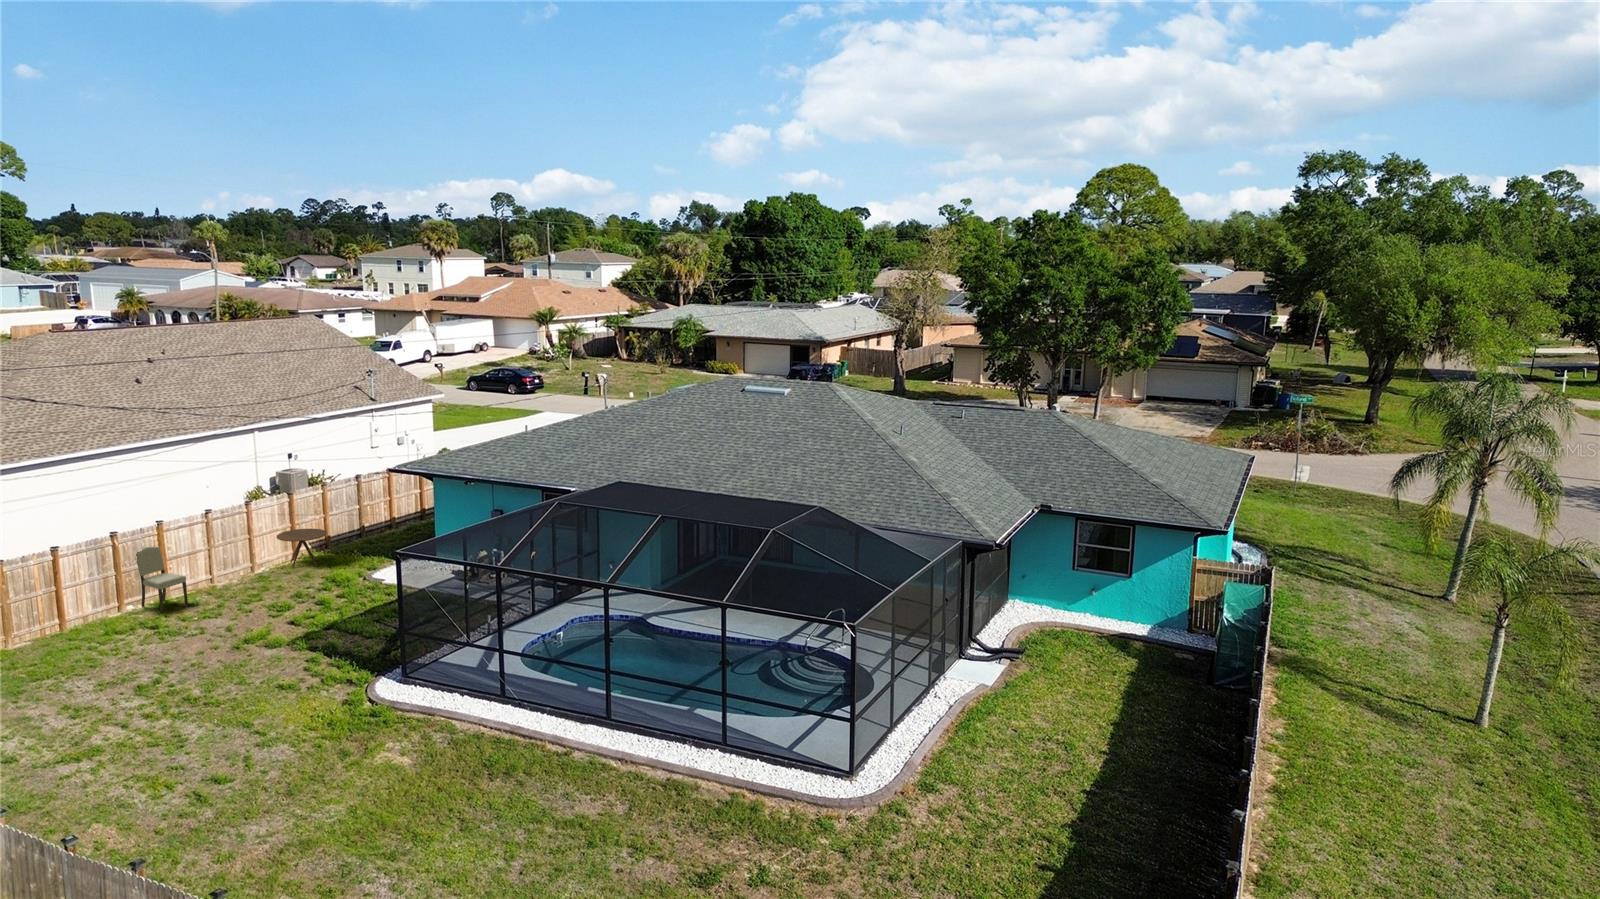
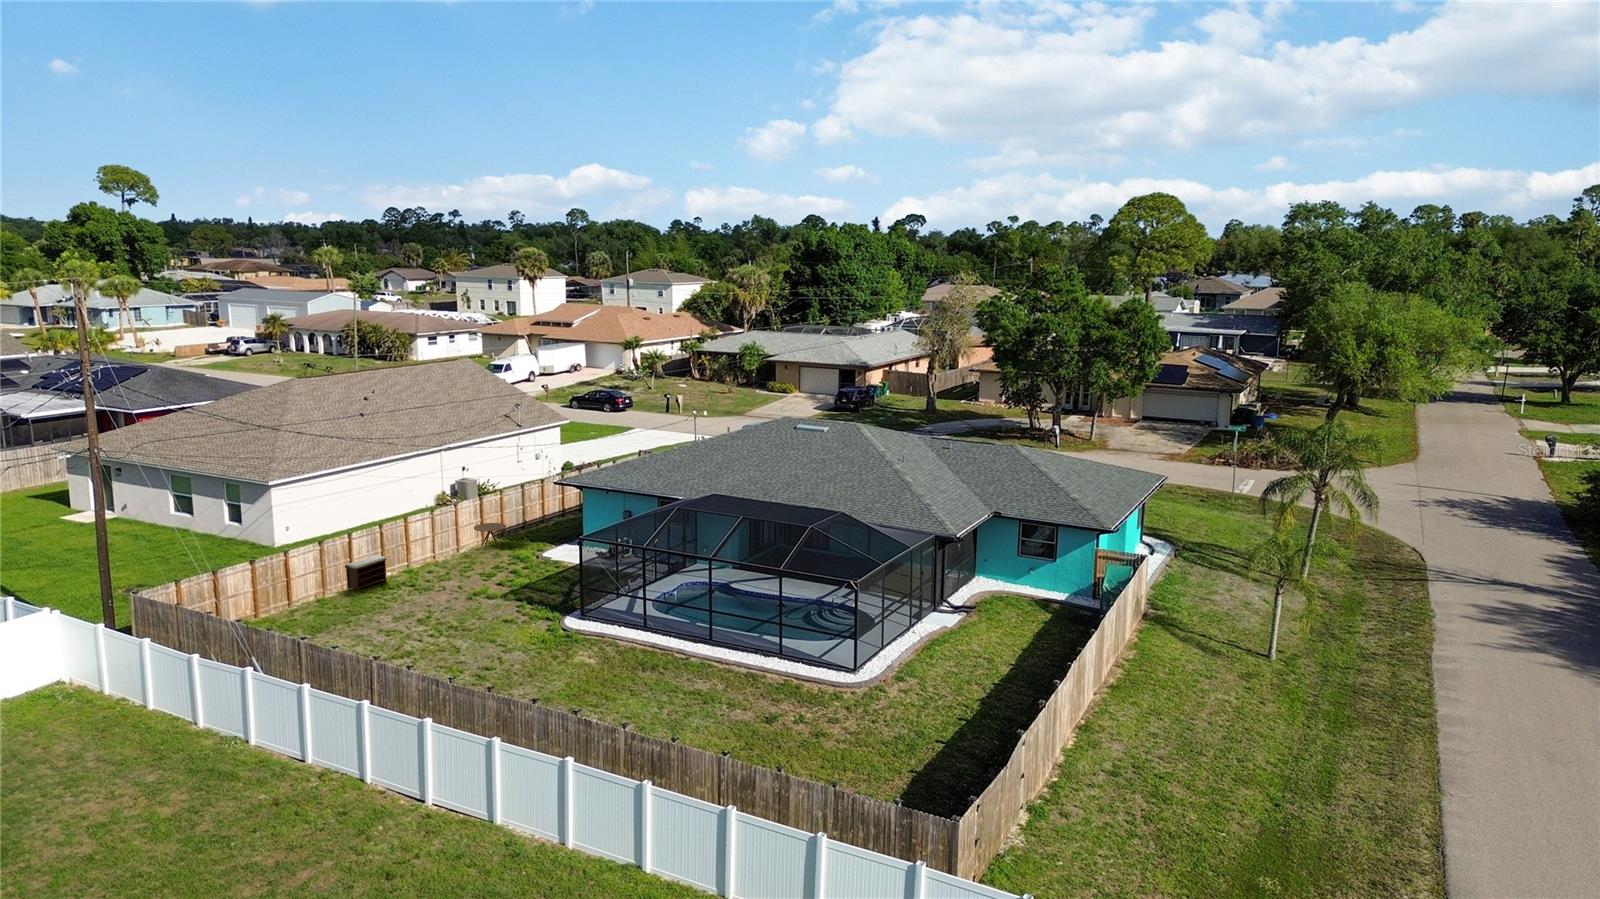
chair: present [136,546,188,612] -> none [393,533,426,577]
bench: none [42,580,118,638] -> present [345,555,387,591]

